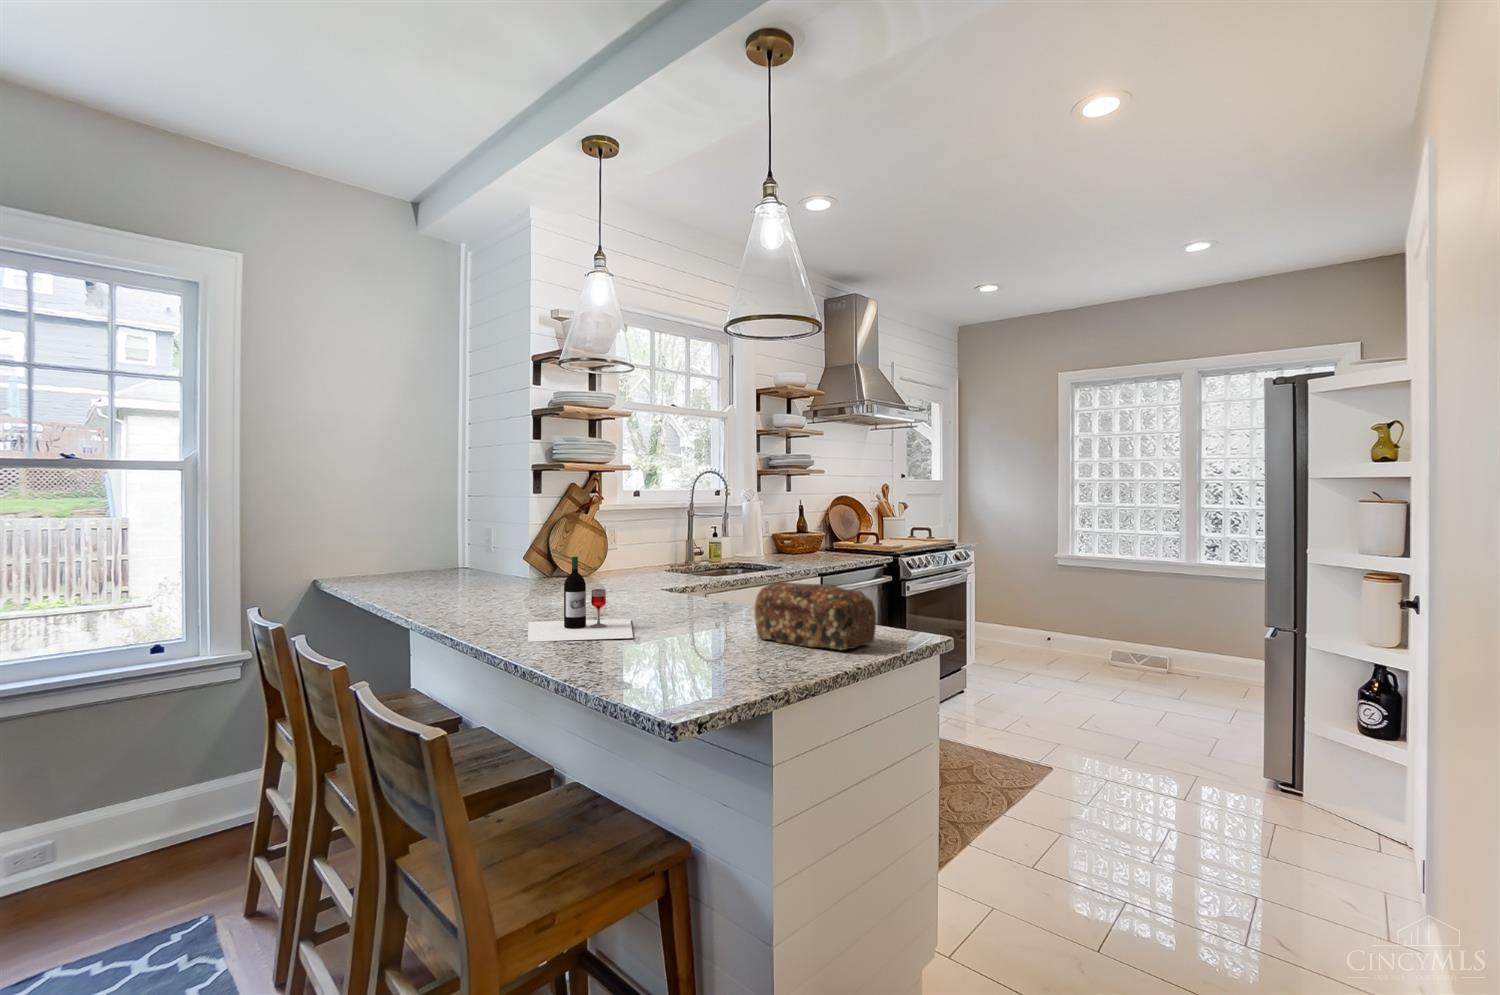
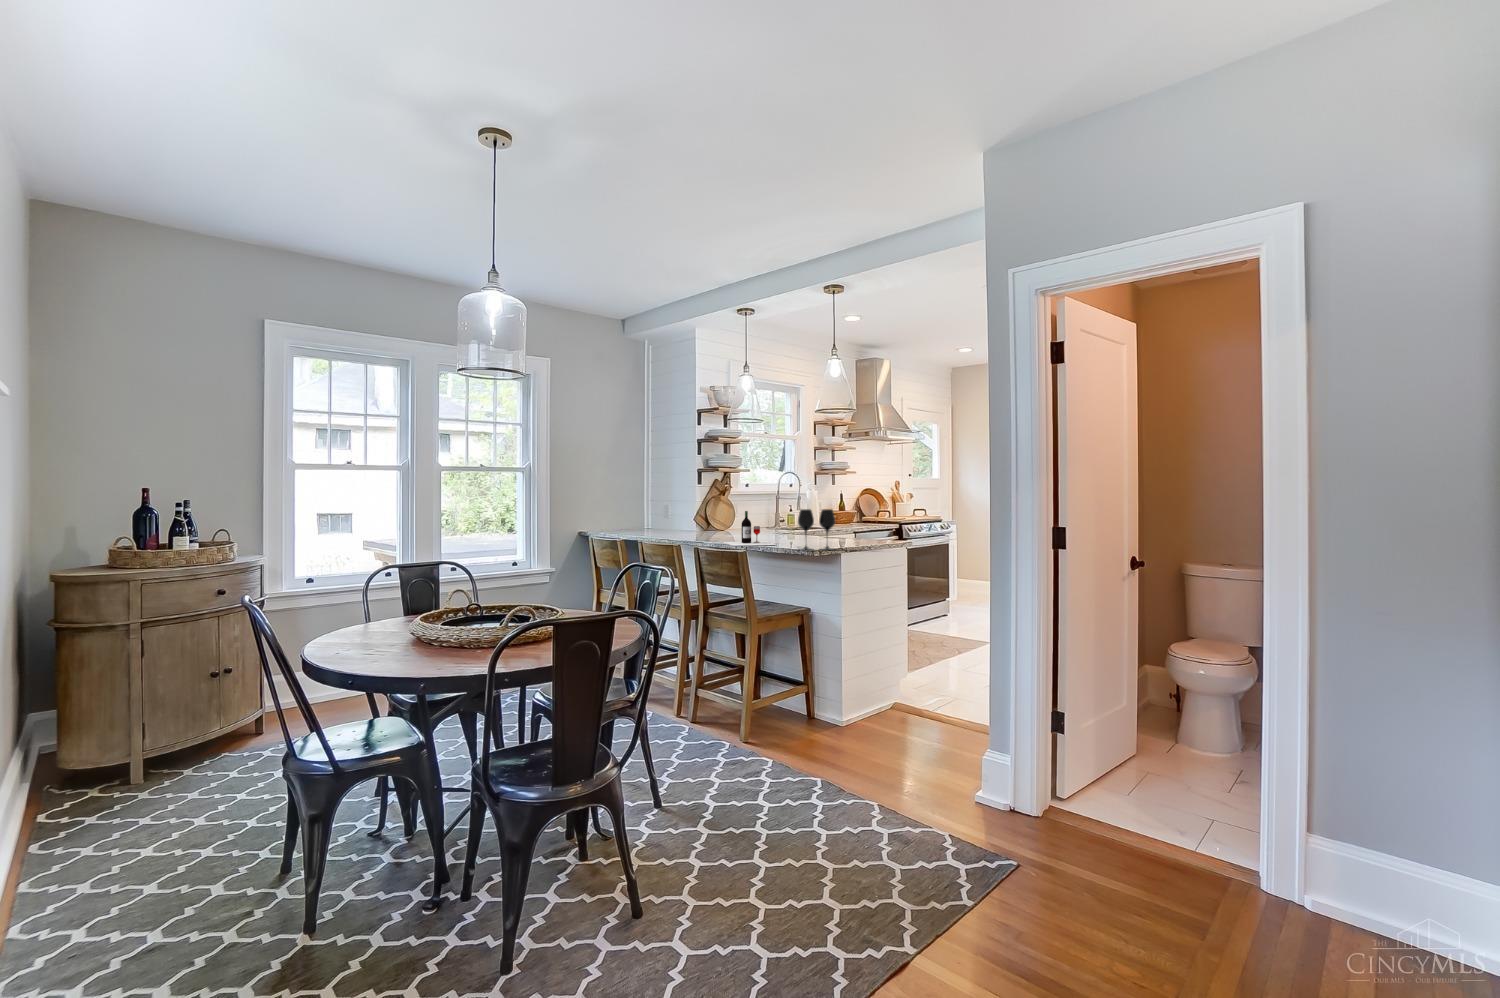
wine glass: none [669,561,764,665] -> present [798,509,835,550]
bread loaf: present [755,582,876,650] -> none [829,521,883,548]

